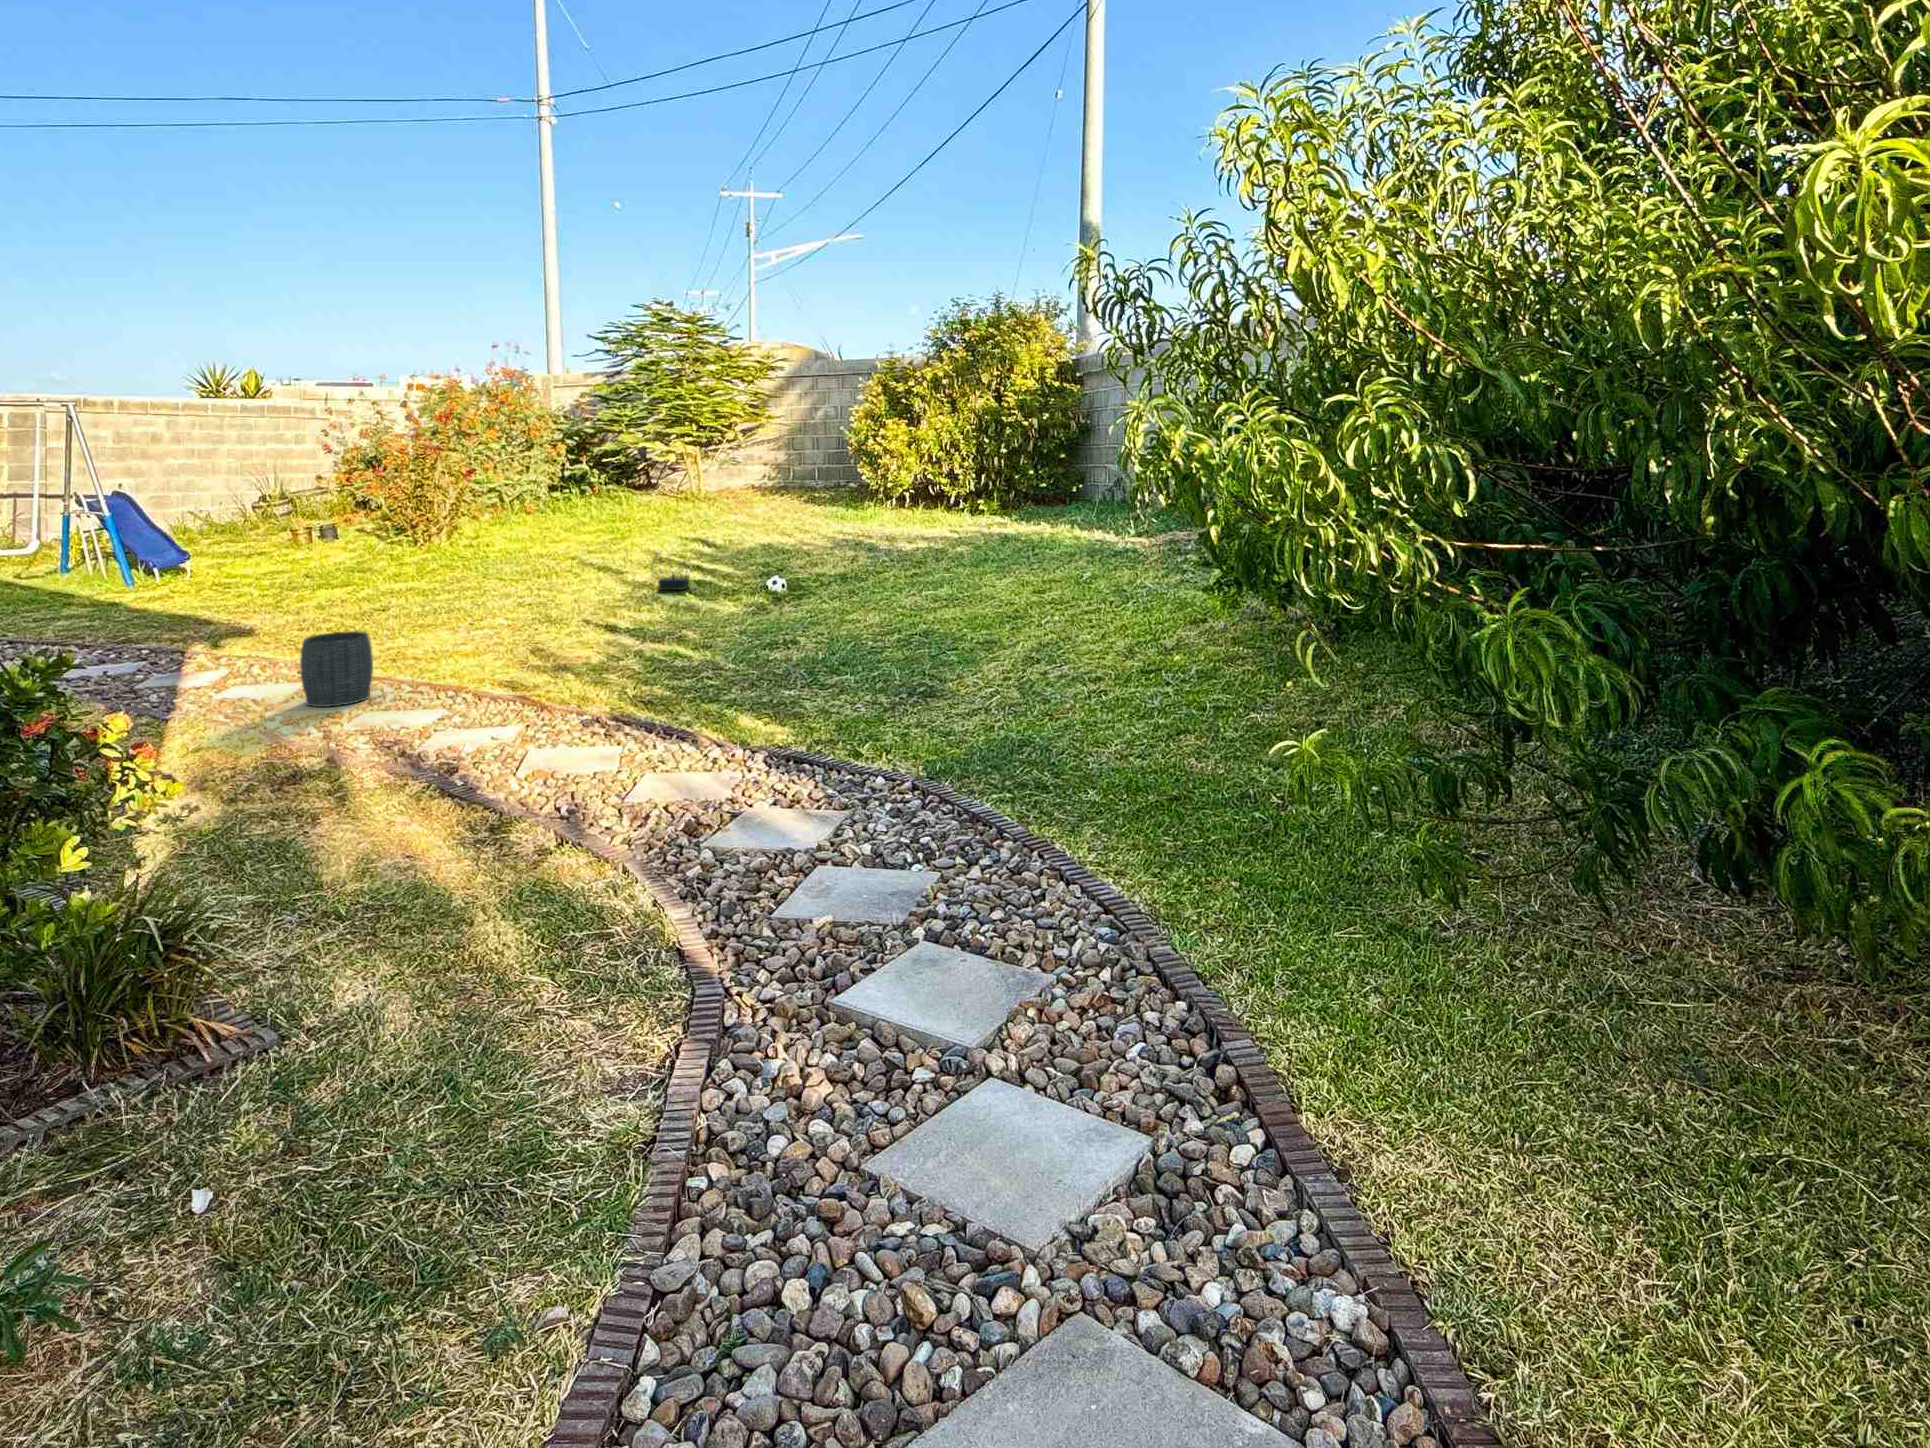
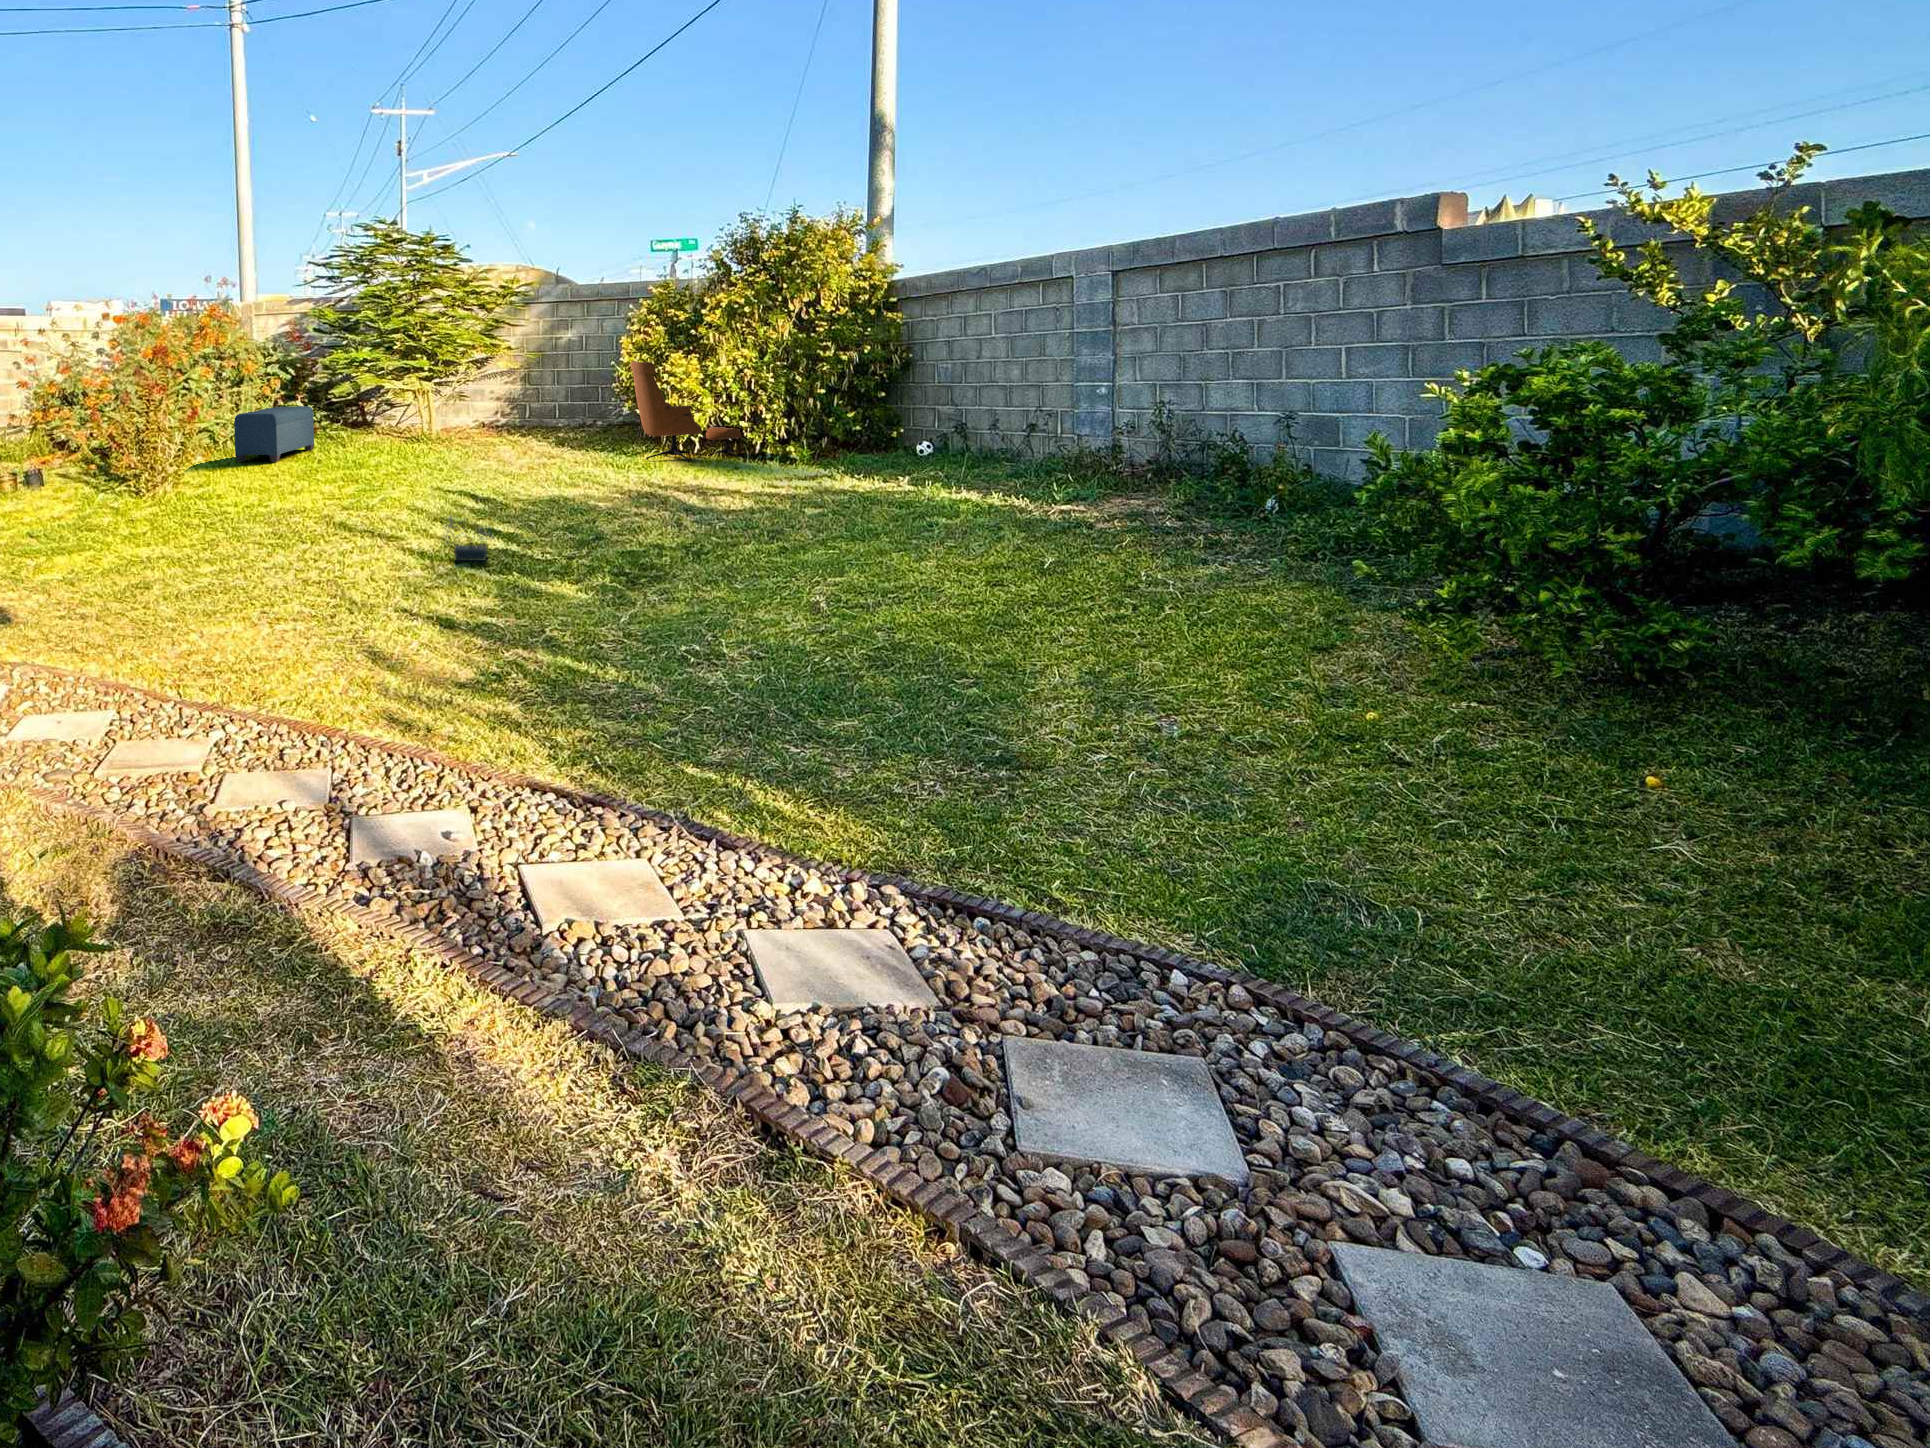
lounge chair: none [862,428,968,516] -> present [631,361,747,461]
bench: none [510,472,591,520] -> present [234,406,314,462]
woven basket: present [300,631,373,707] -> none [124,660,213,769]

